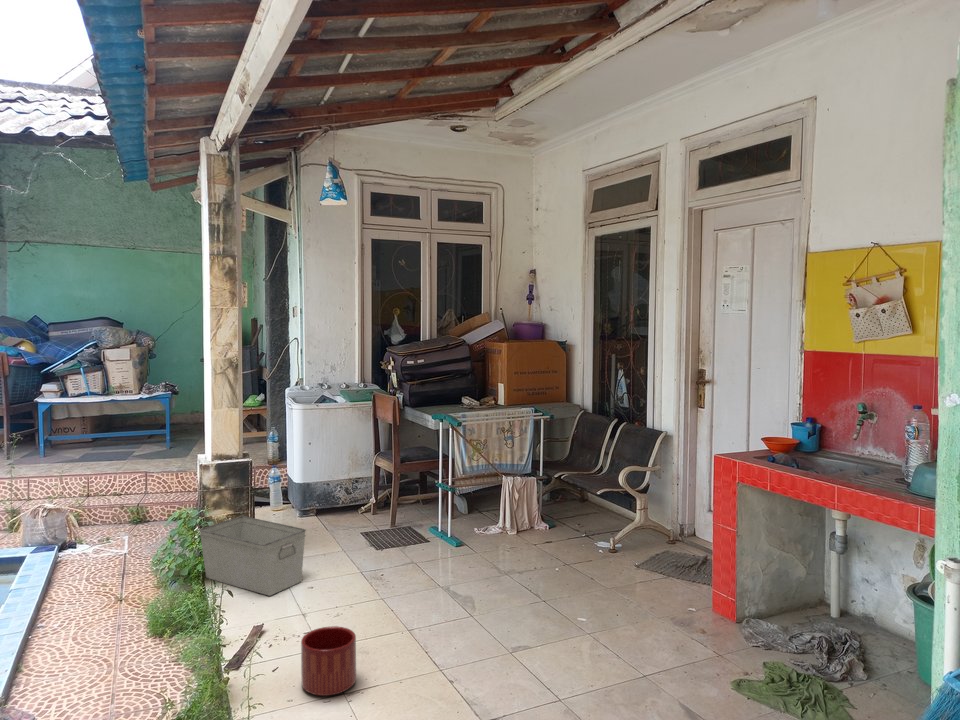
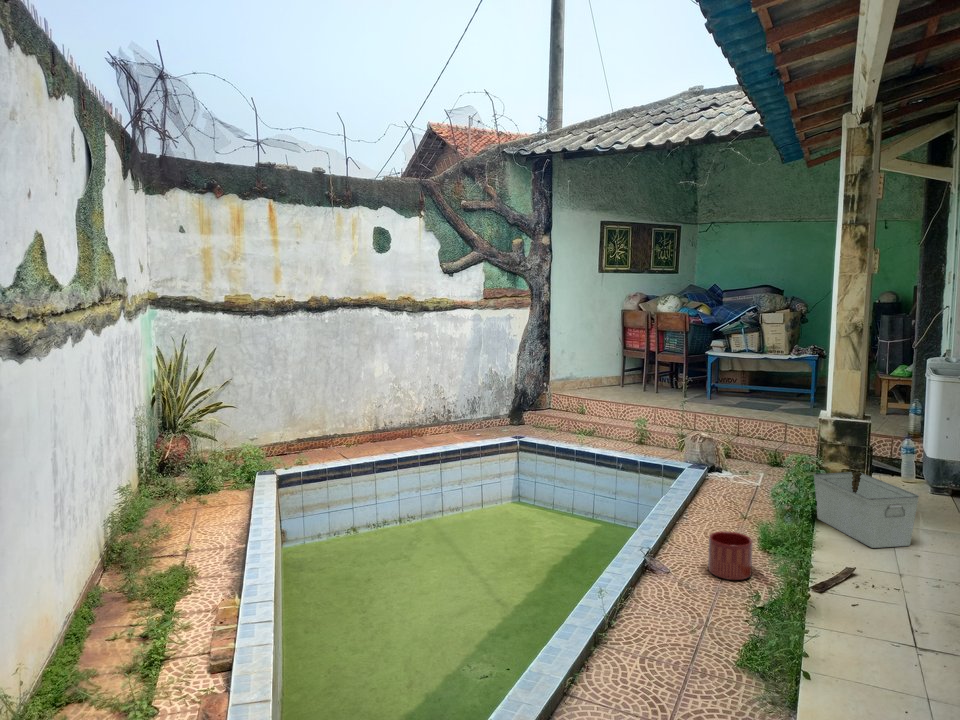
planter: present [301,626,356,696] -> present [708,531,752,580]

